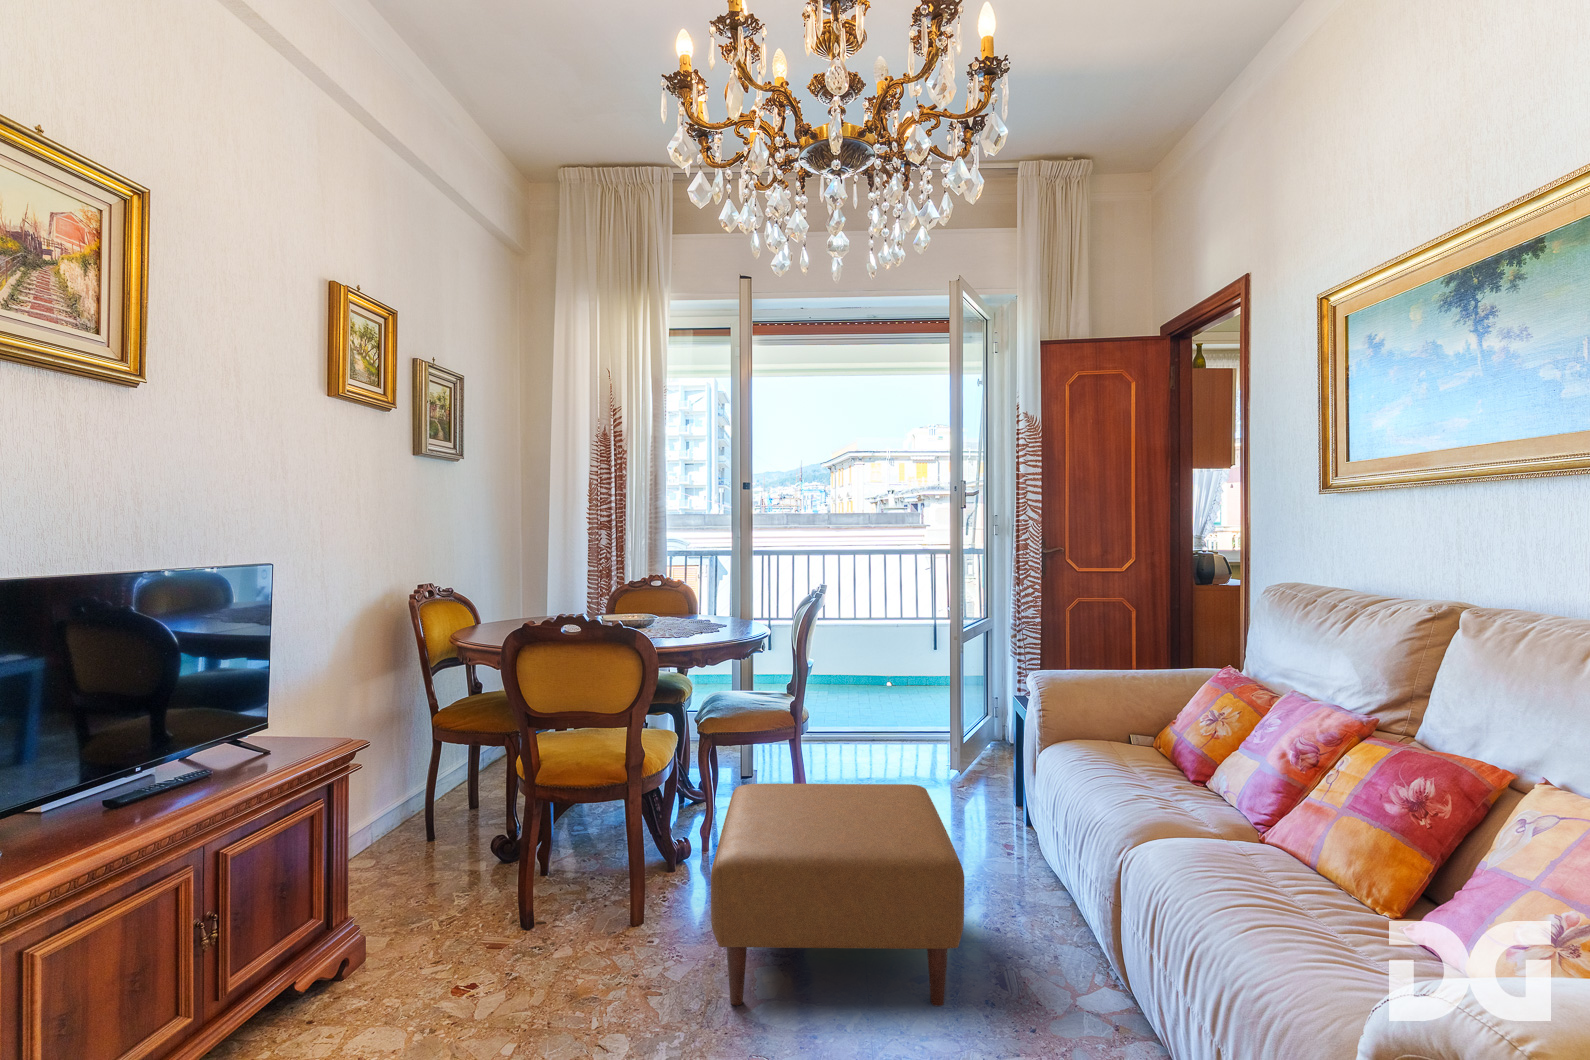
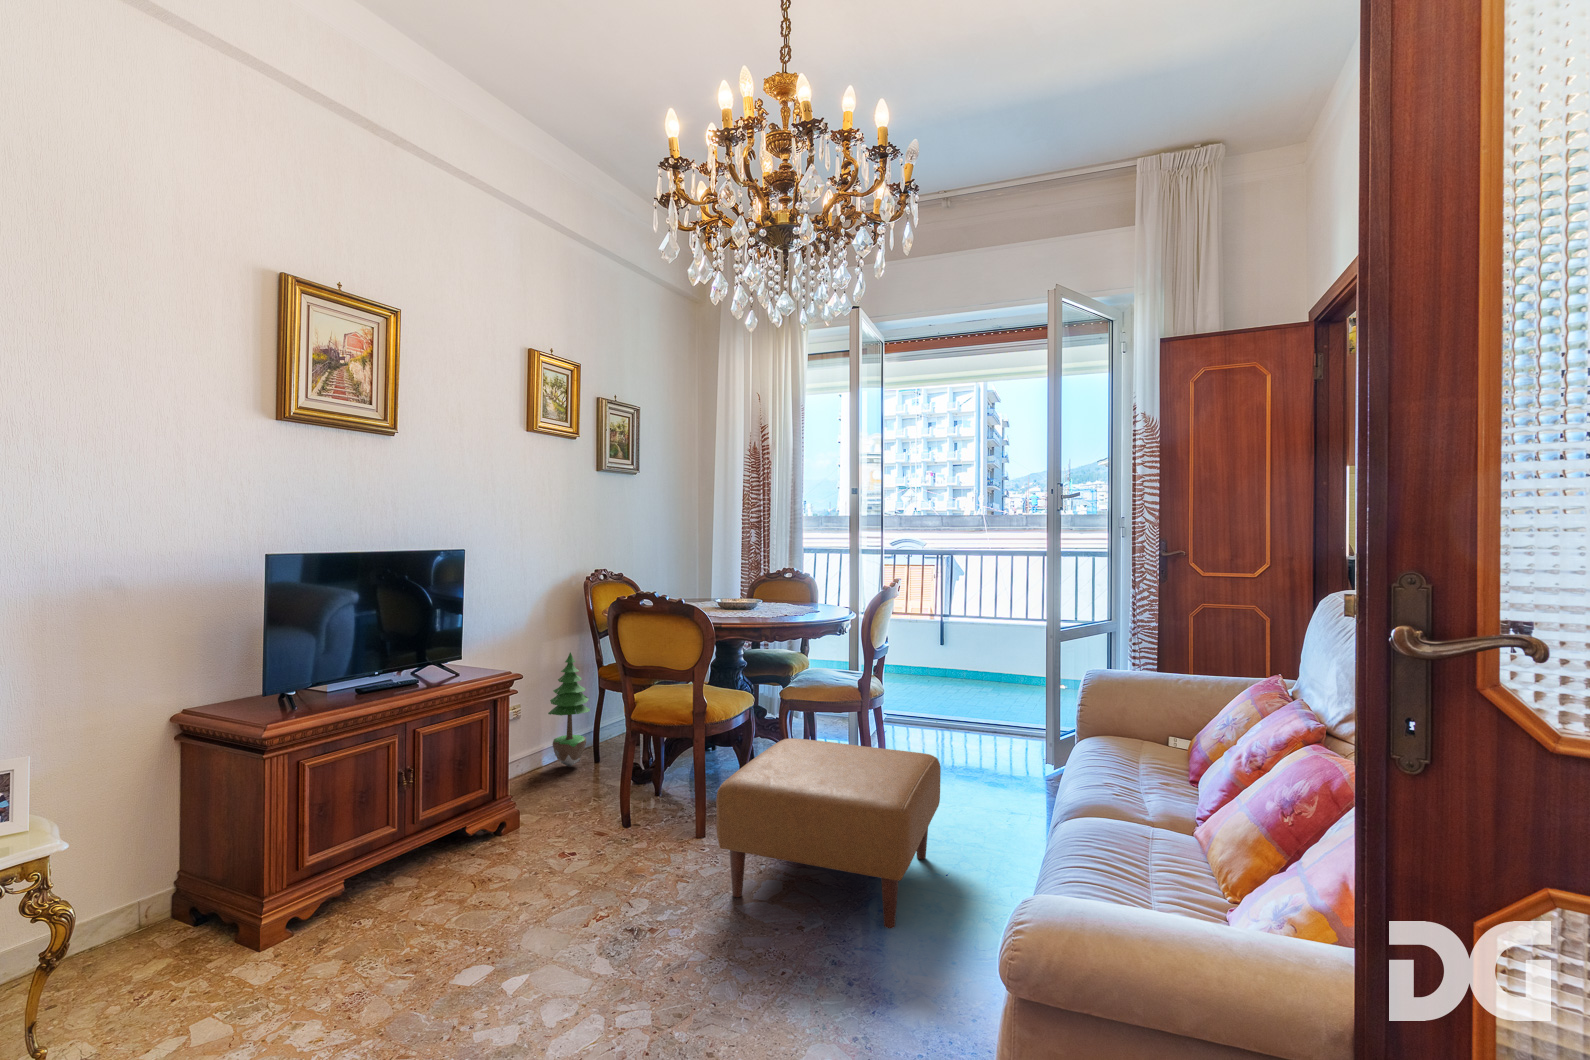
potted tree: none [362,698,424,853] -> present [548,652,590,767]

